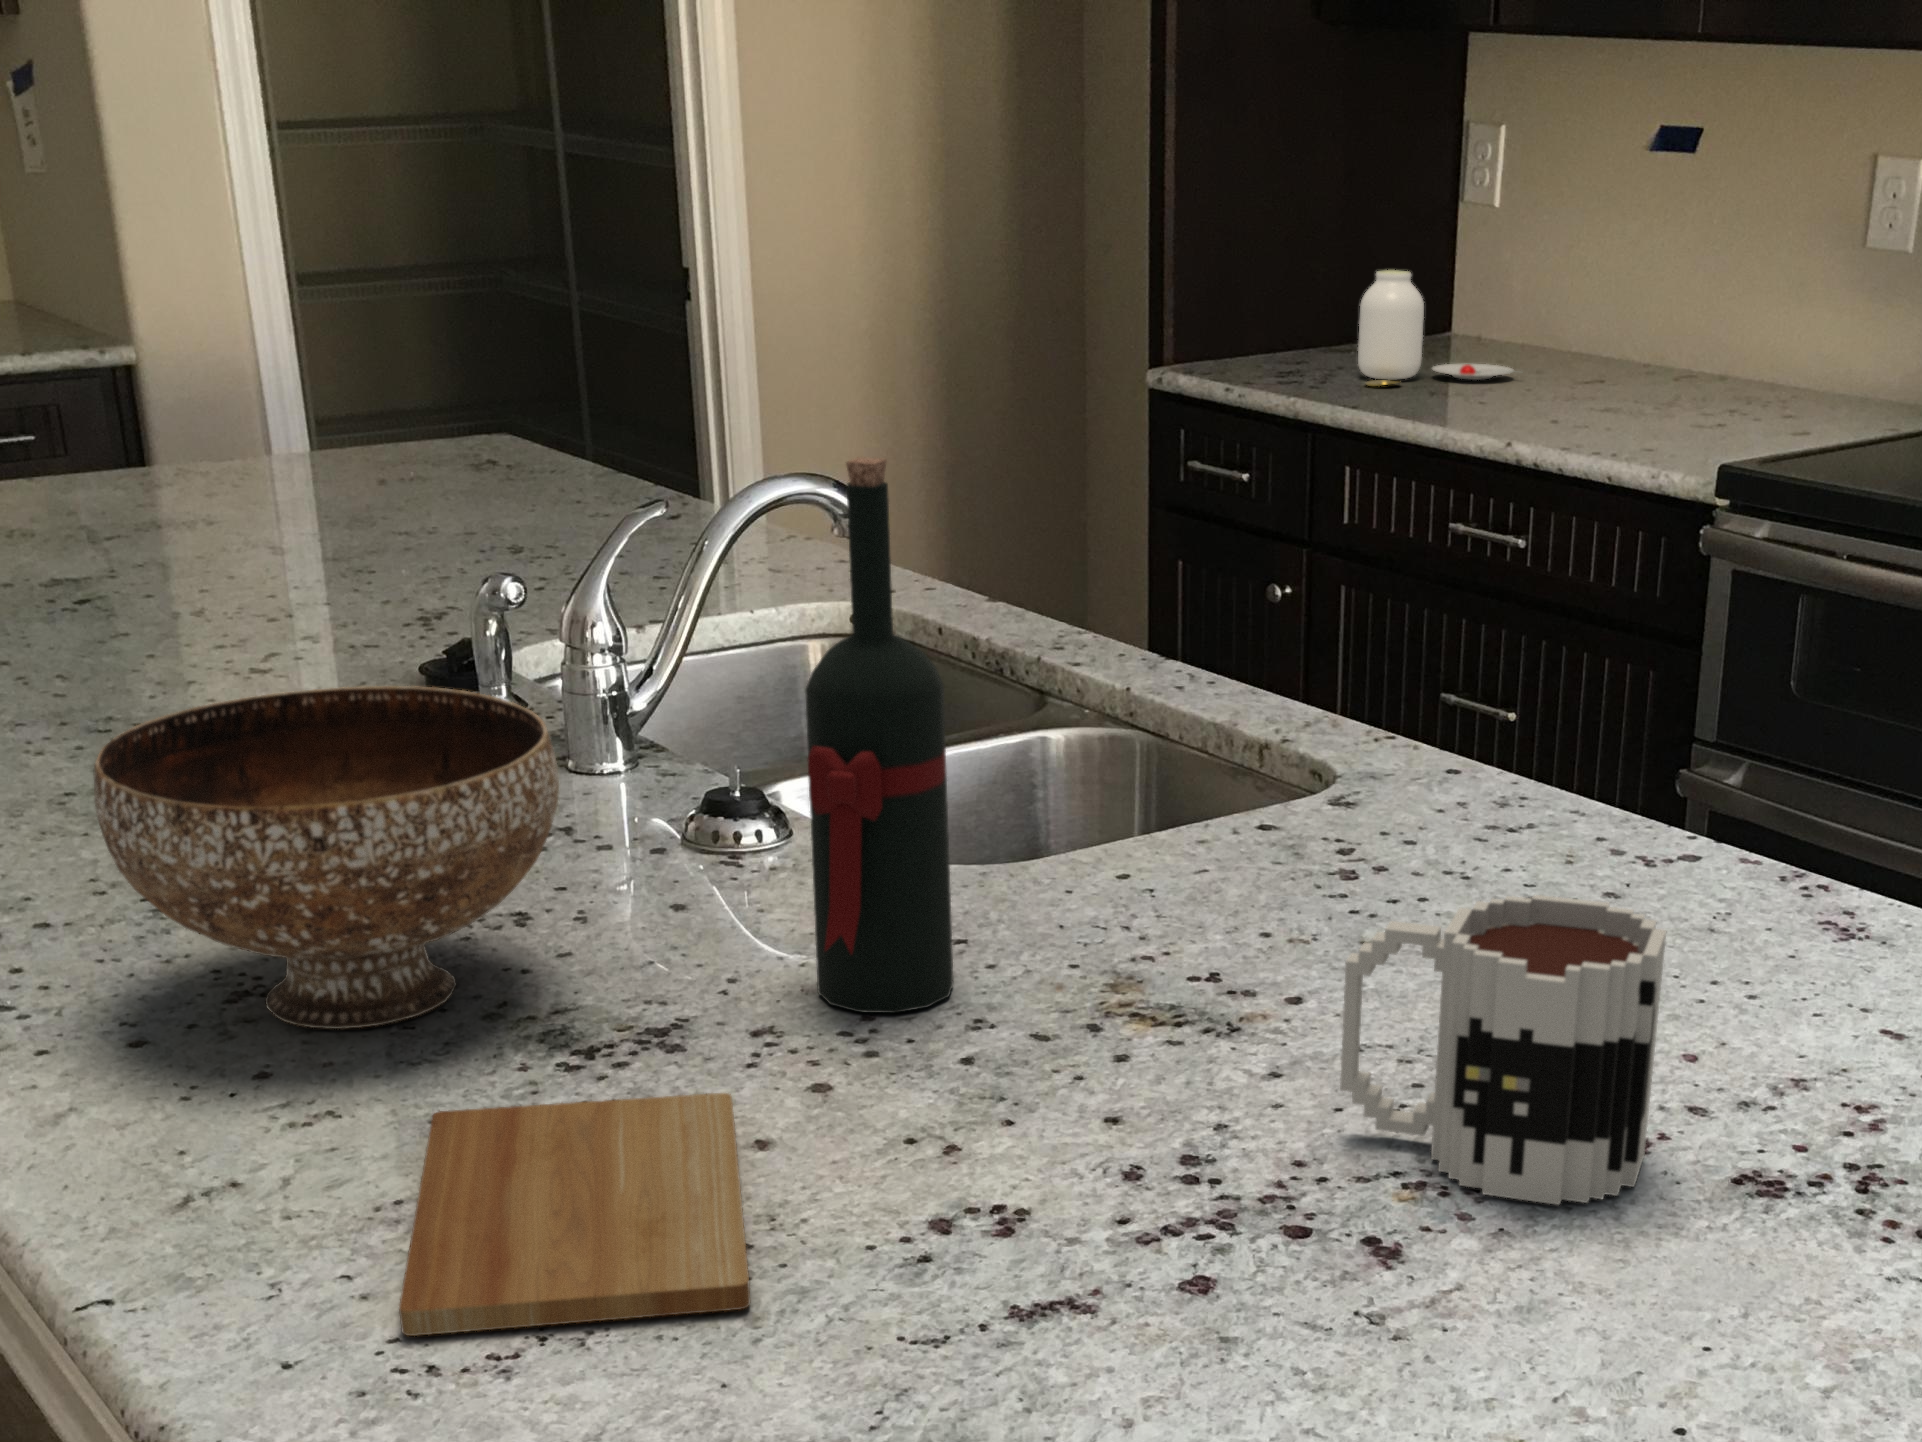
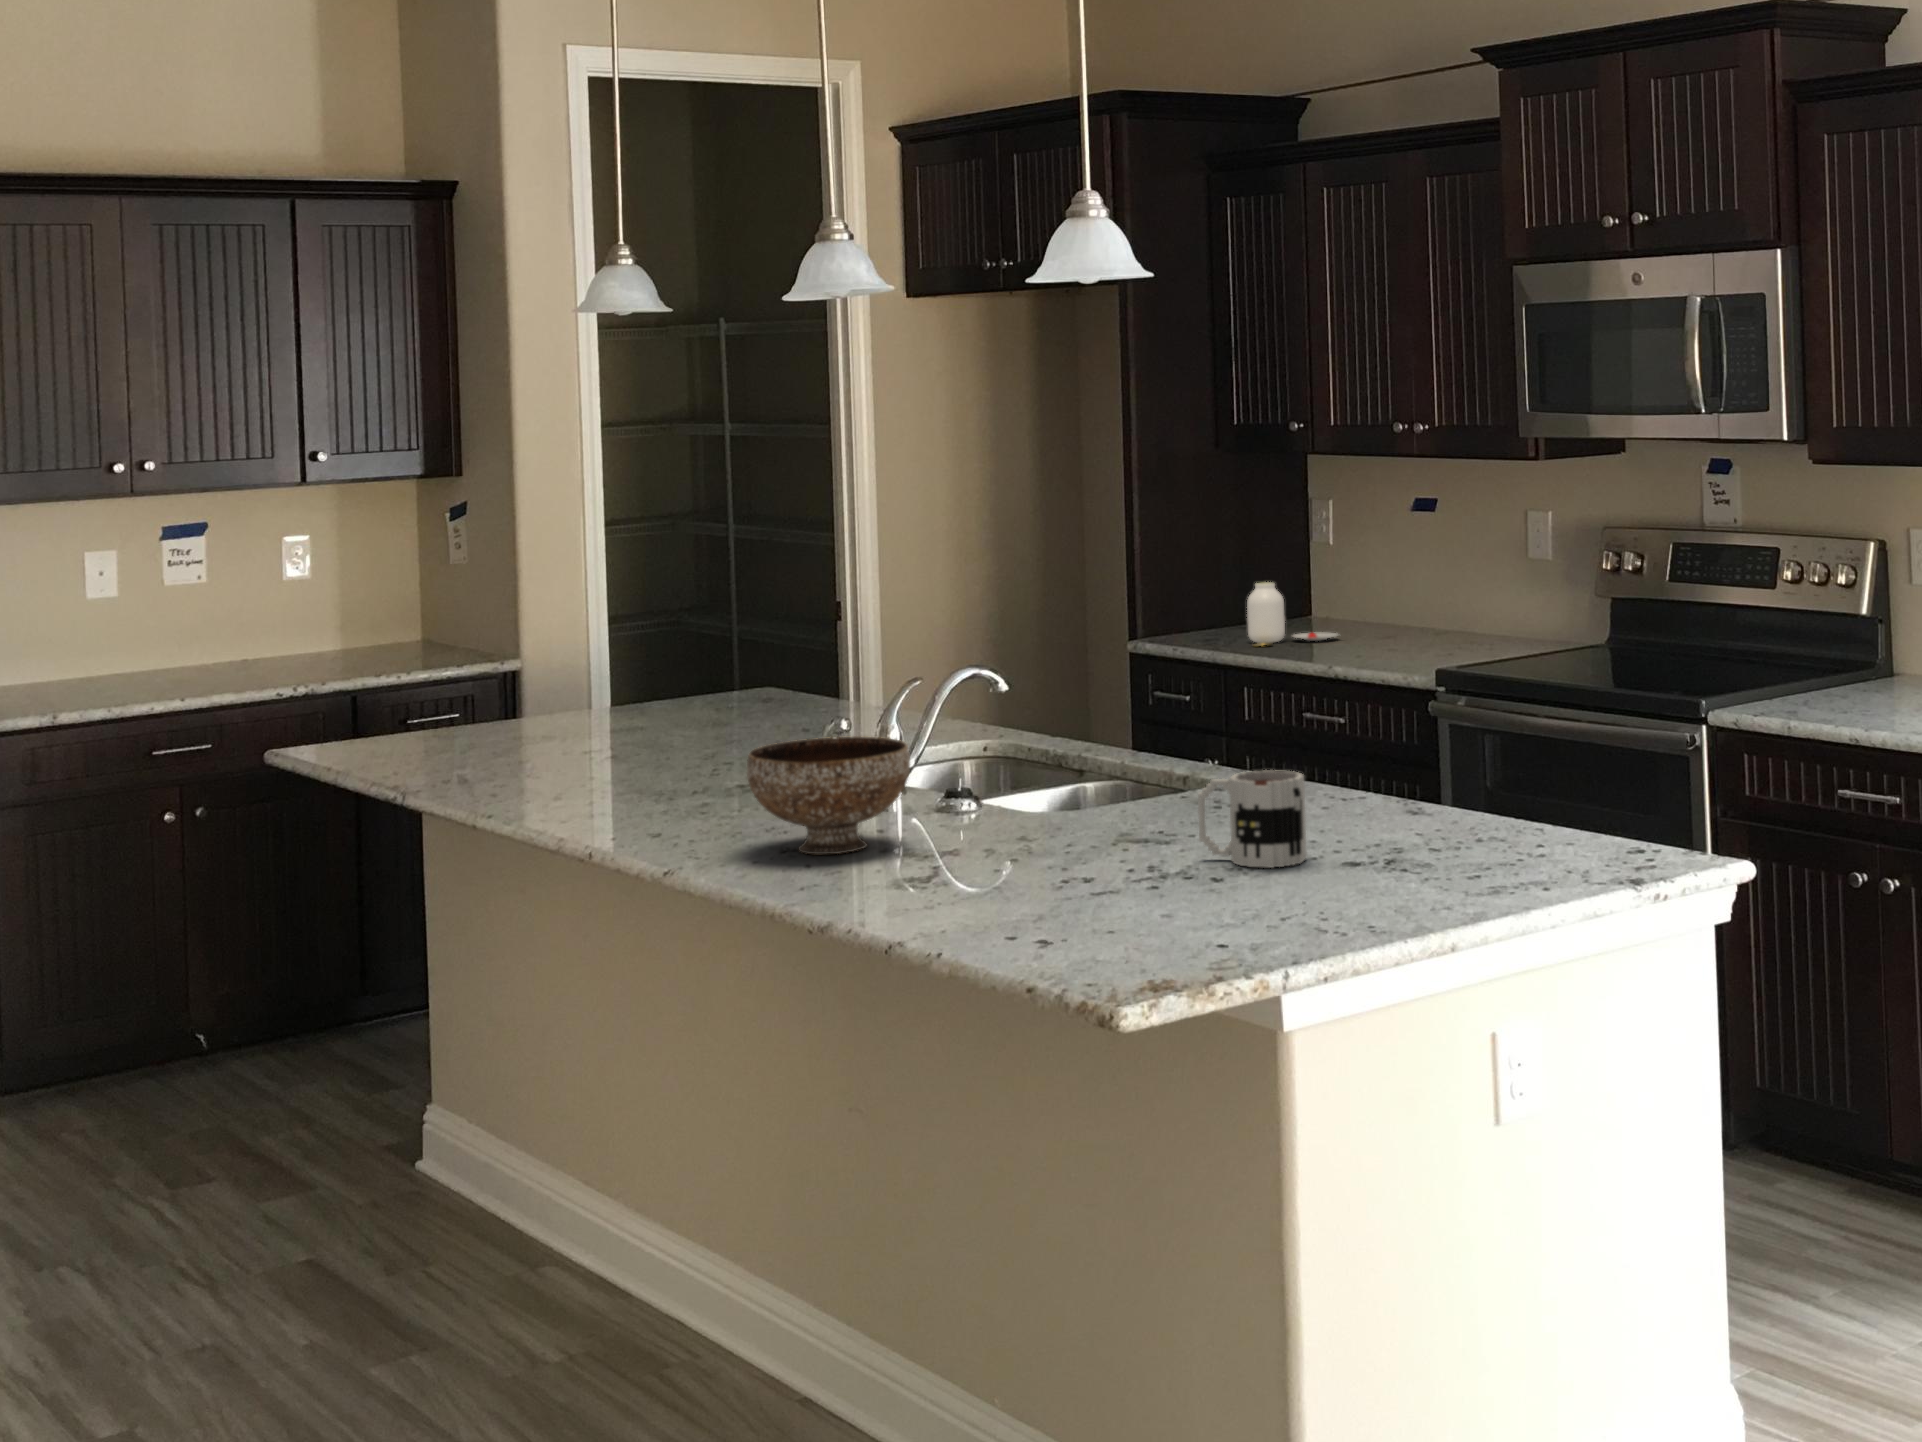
wine bottle: present [805,457,953,1013] -> none [1003,640,1057,844]
cutting board: present [399,1093,750,1336] -> none [881,855,1005,901]

